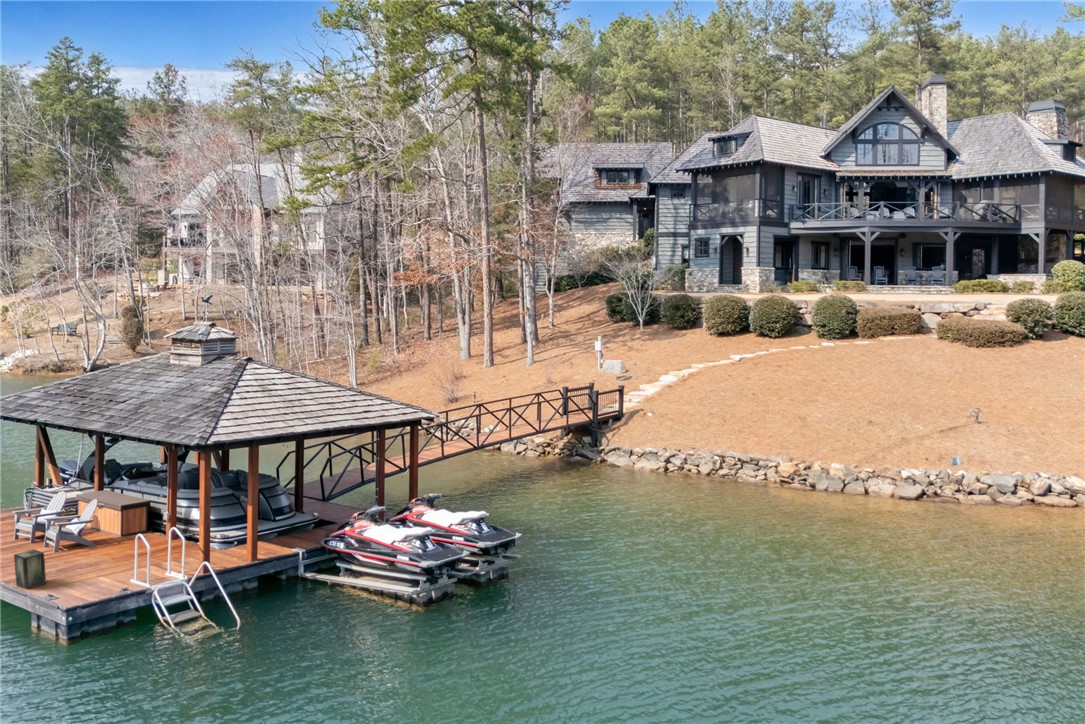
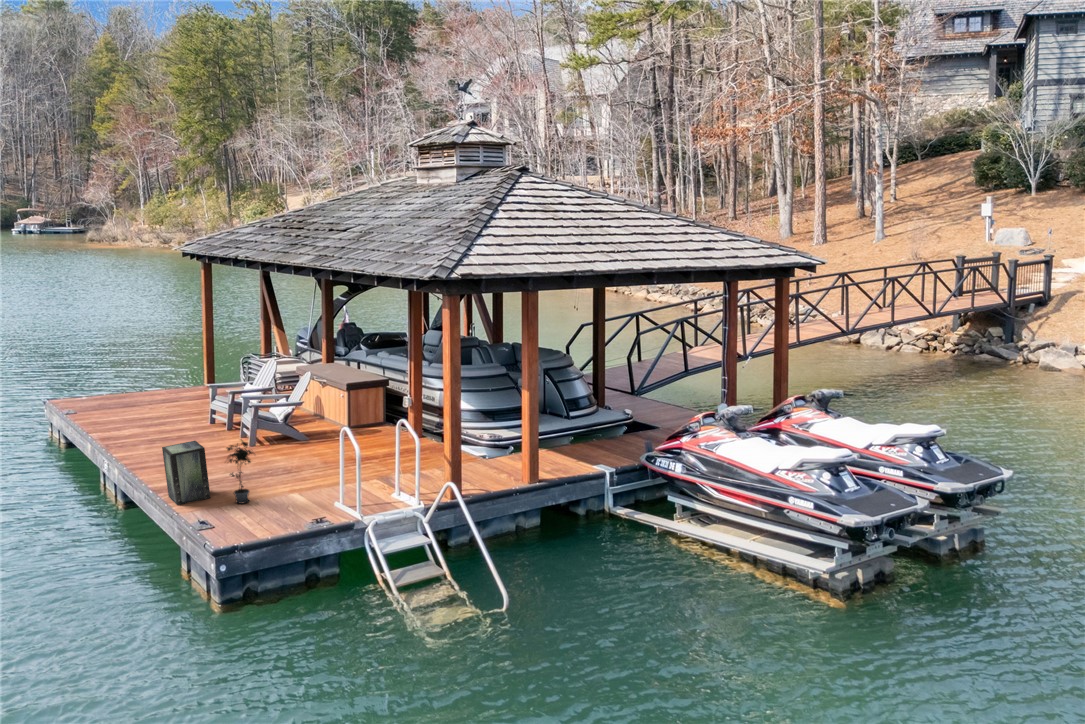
potted plant: none [59,546,81,585] -> present [227,439,253,504]

